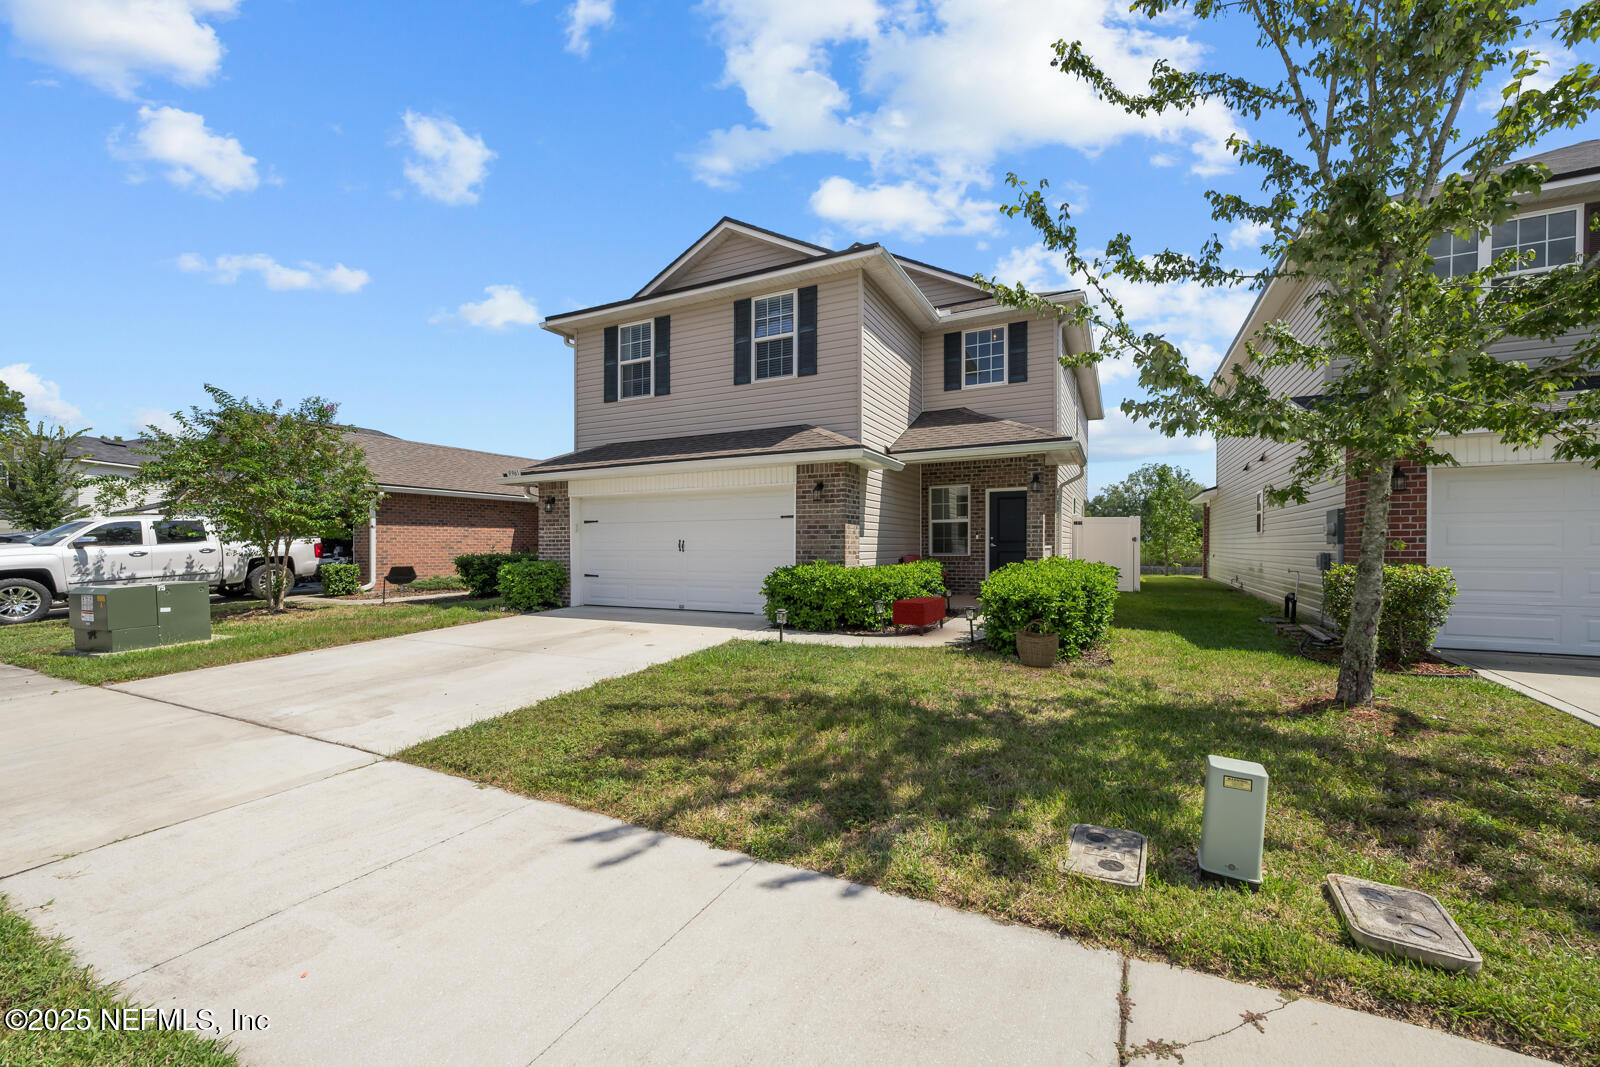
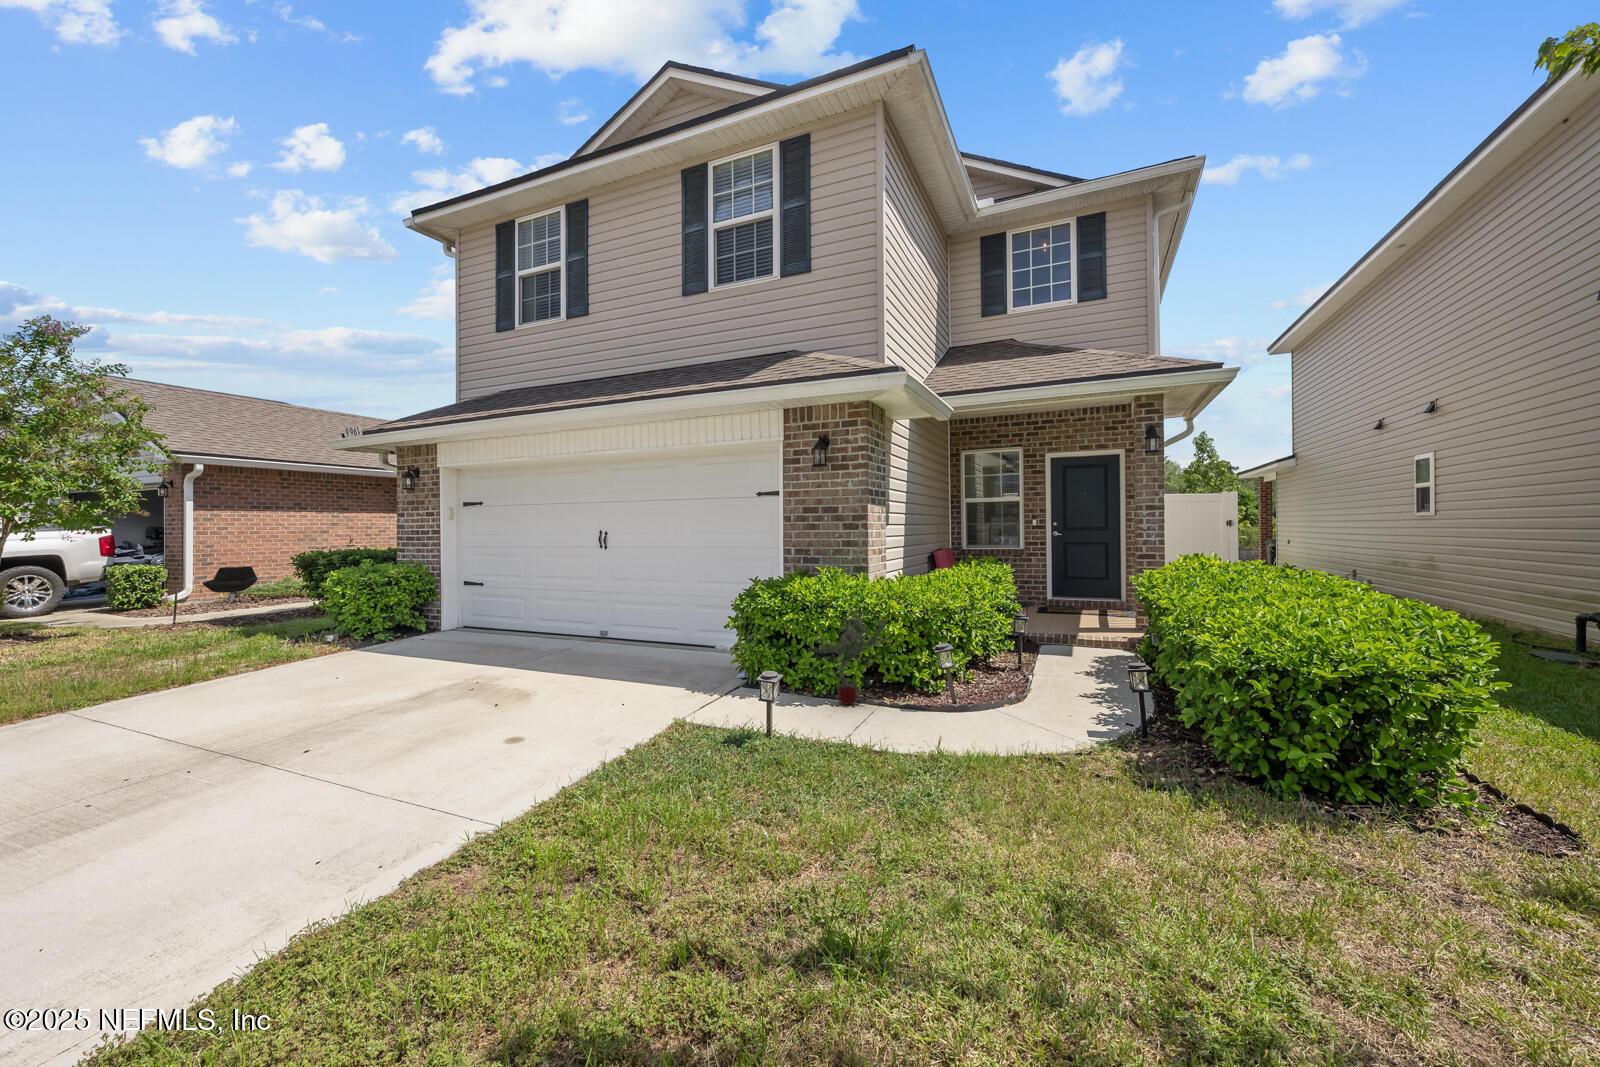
potted tree: none [805,580,851,636] -> present [808,606,886,705]
bench: present [893,596,945,636] -> none [958,622,1034,702]
woven basket: present [1016,619,1059,668] -> none [1288,711,1403,829]

